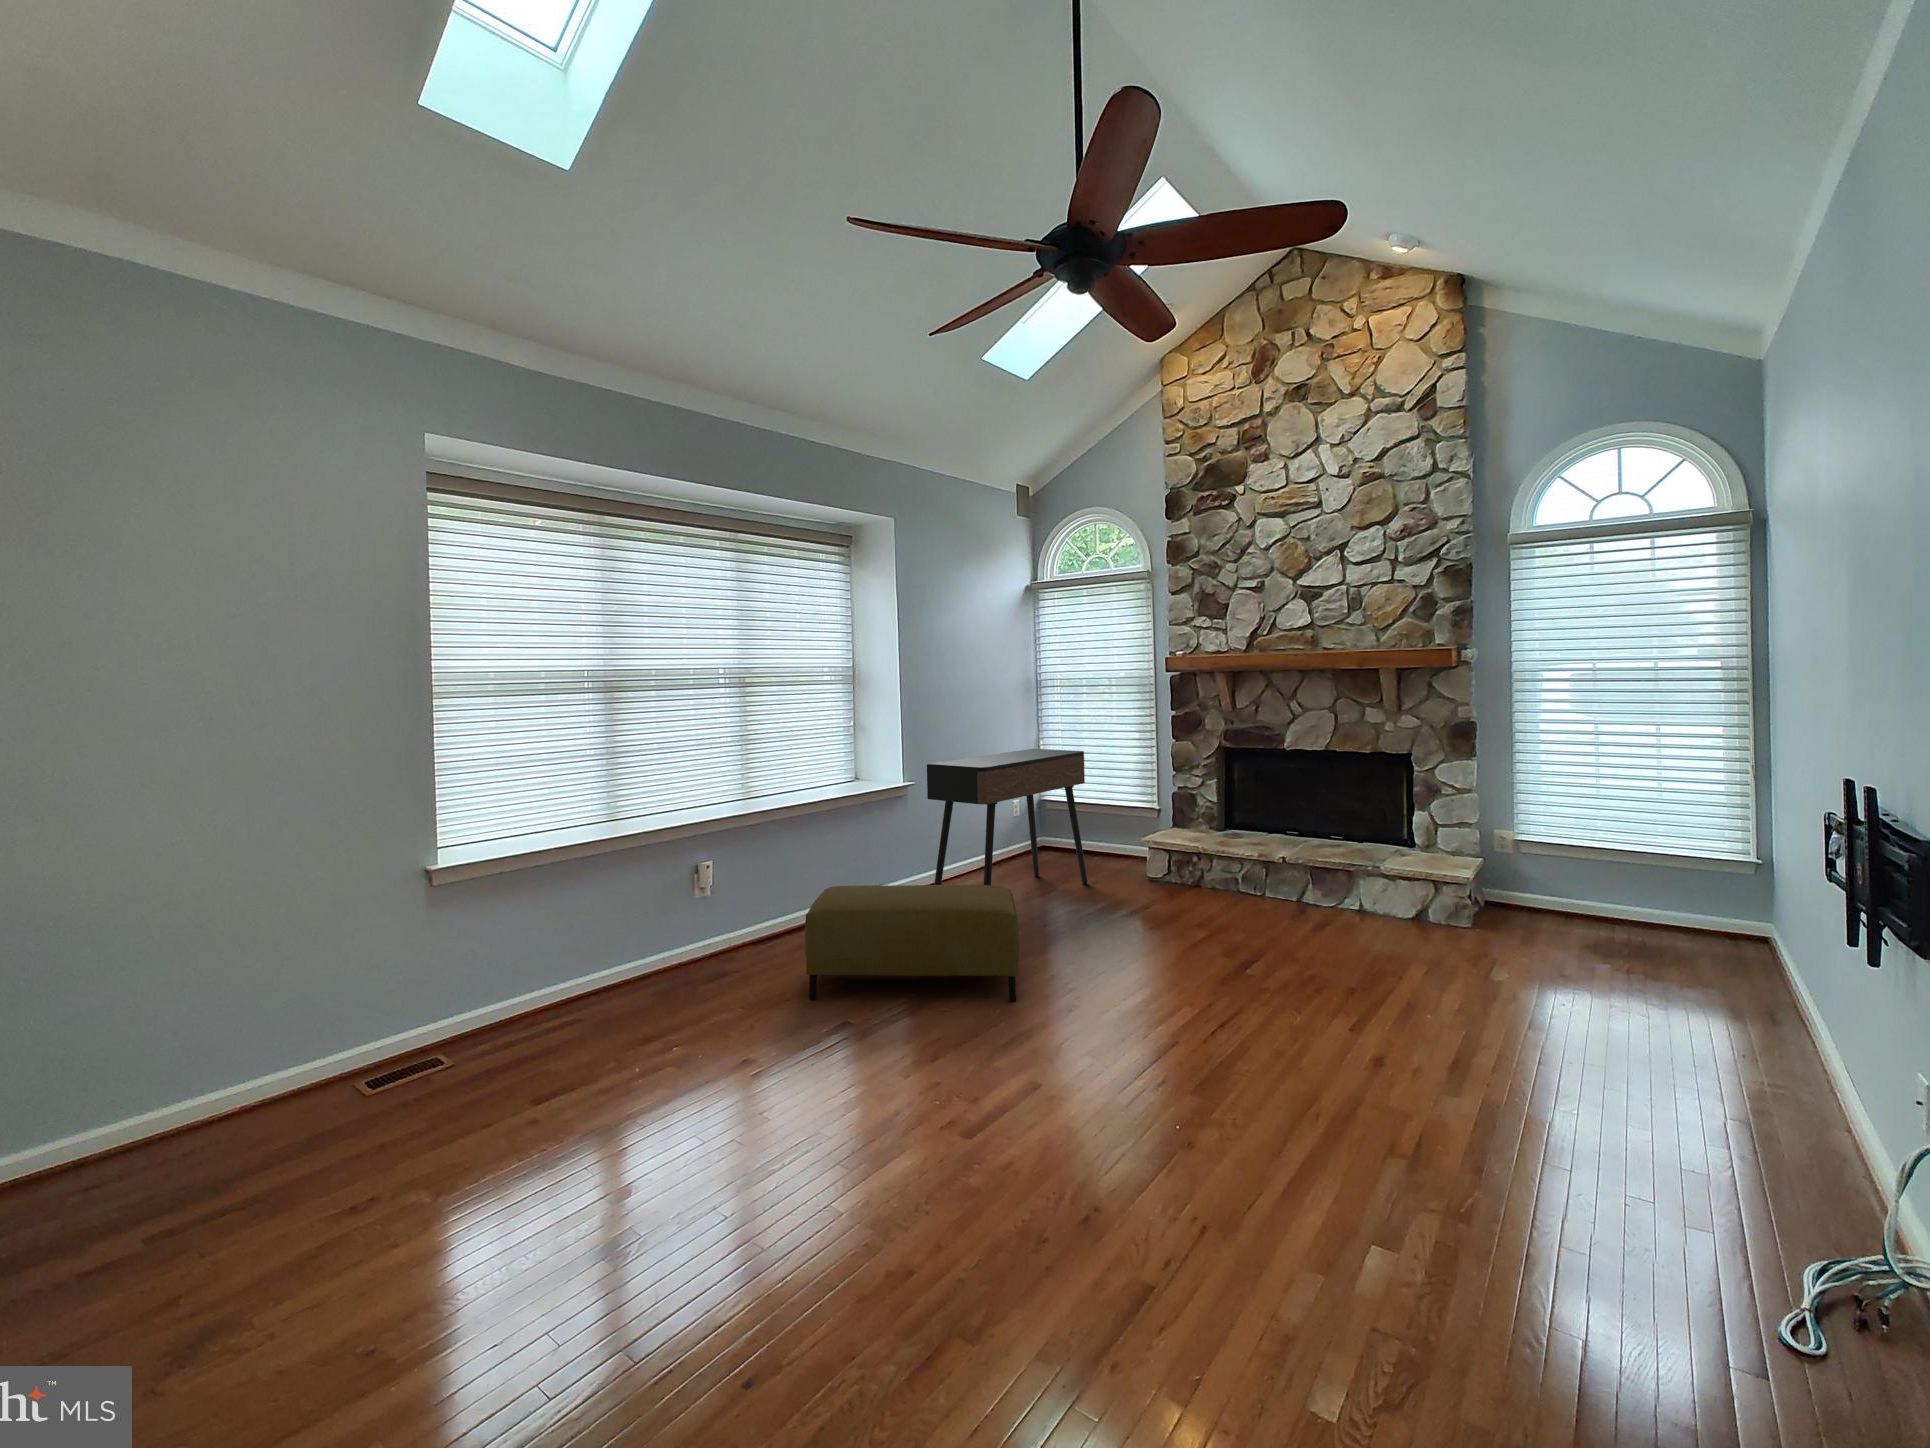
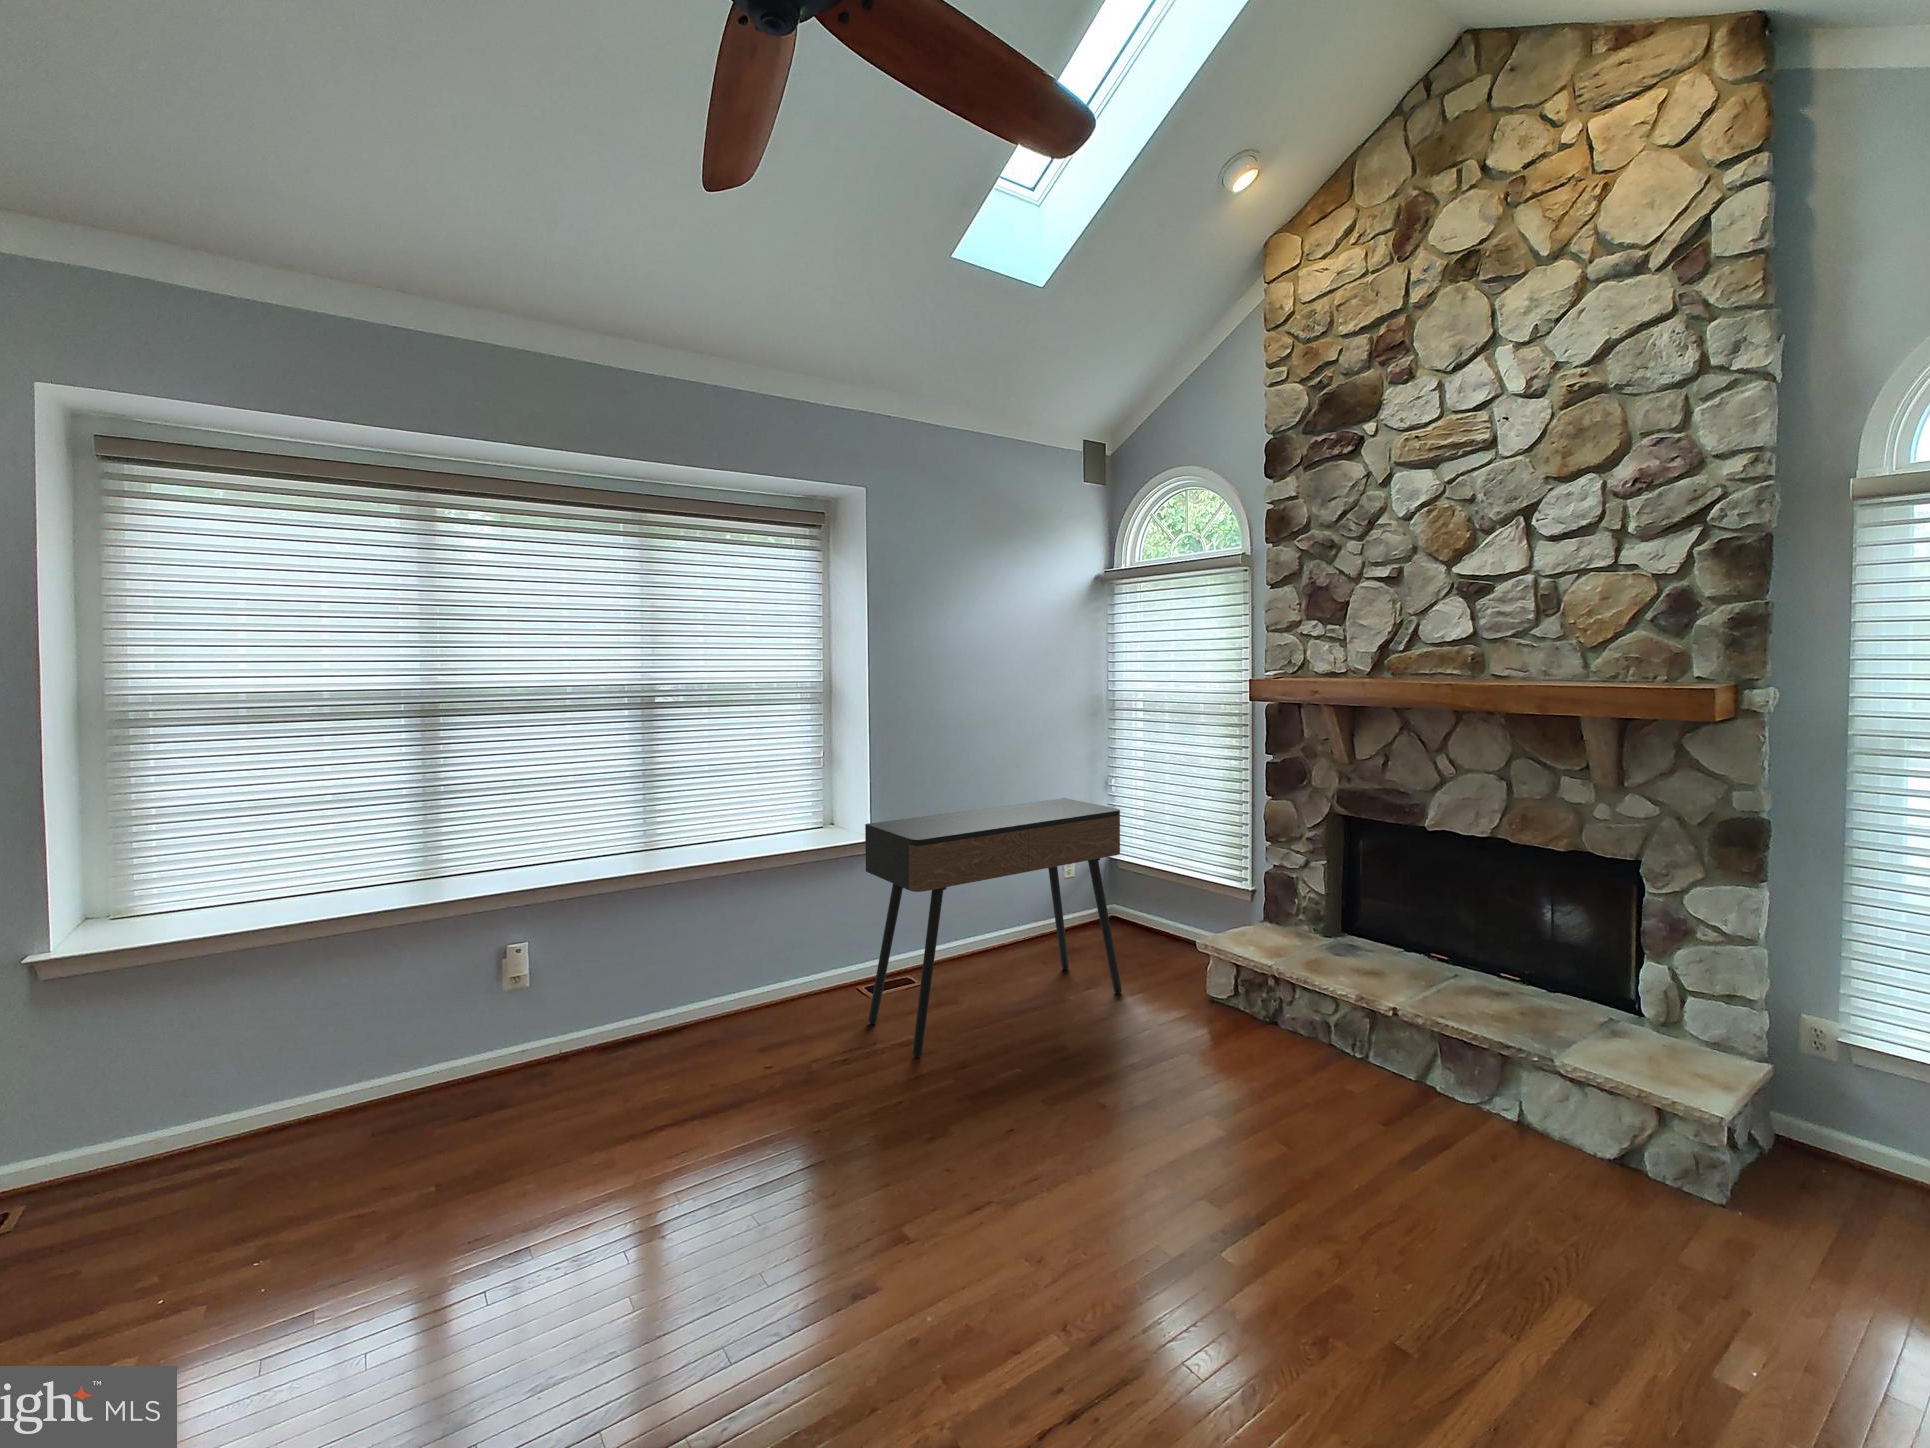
ottoman: present [805,885,1019,1001] -> none [531,1008,872,1257]

